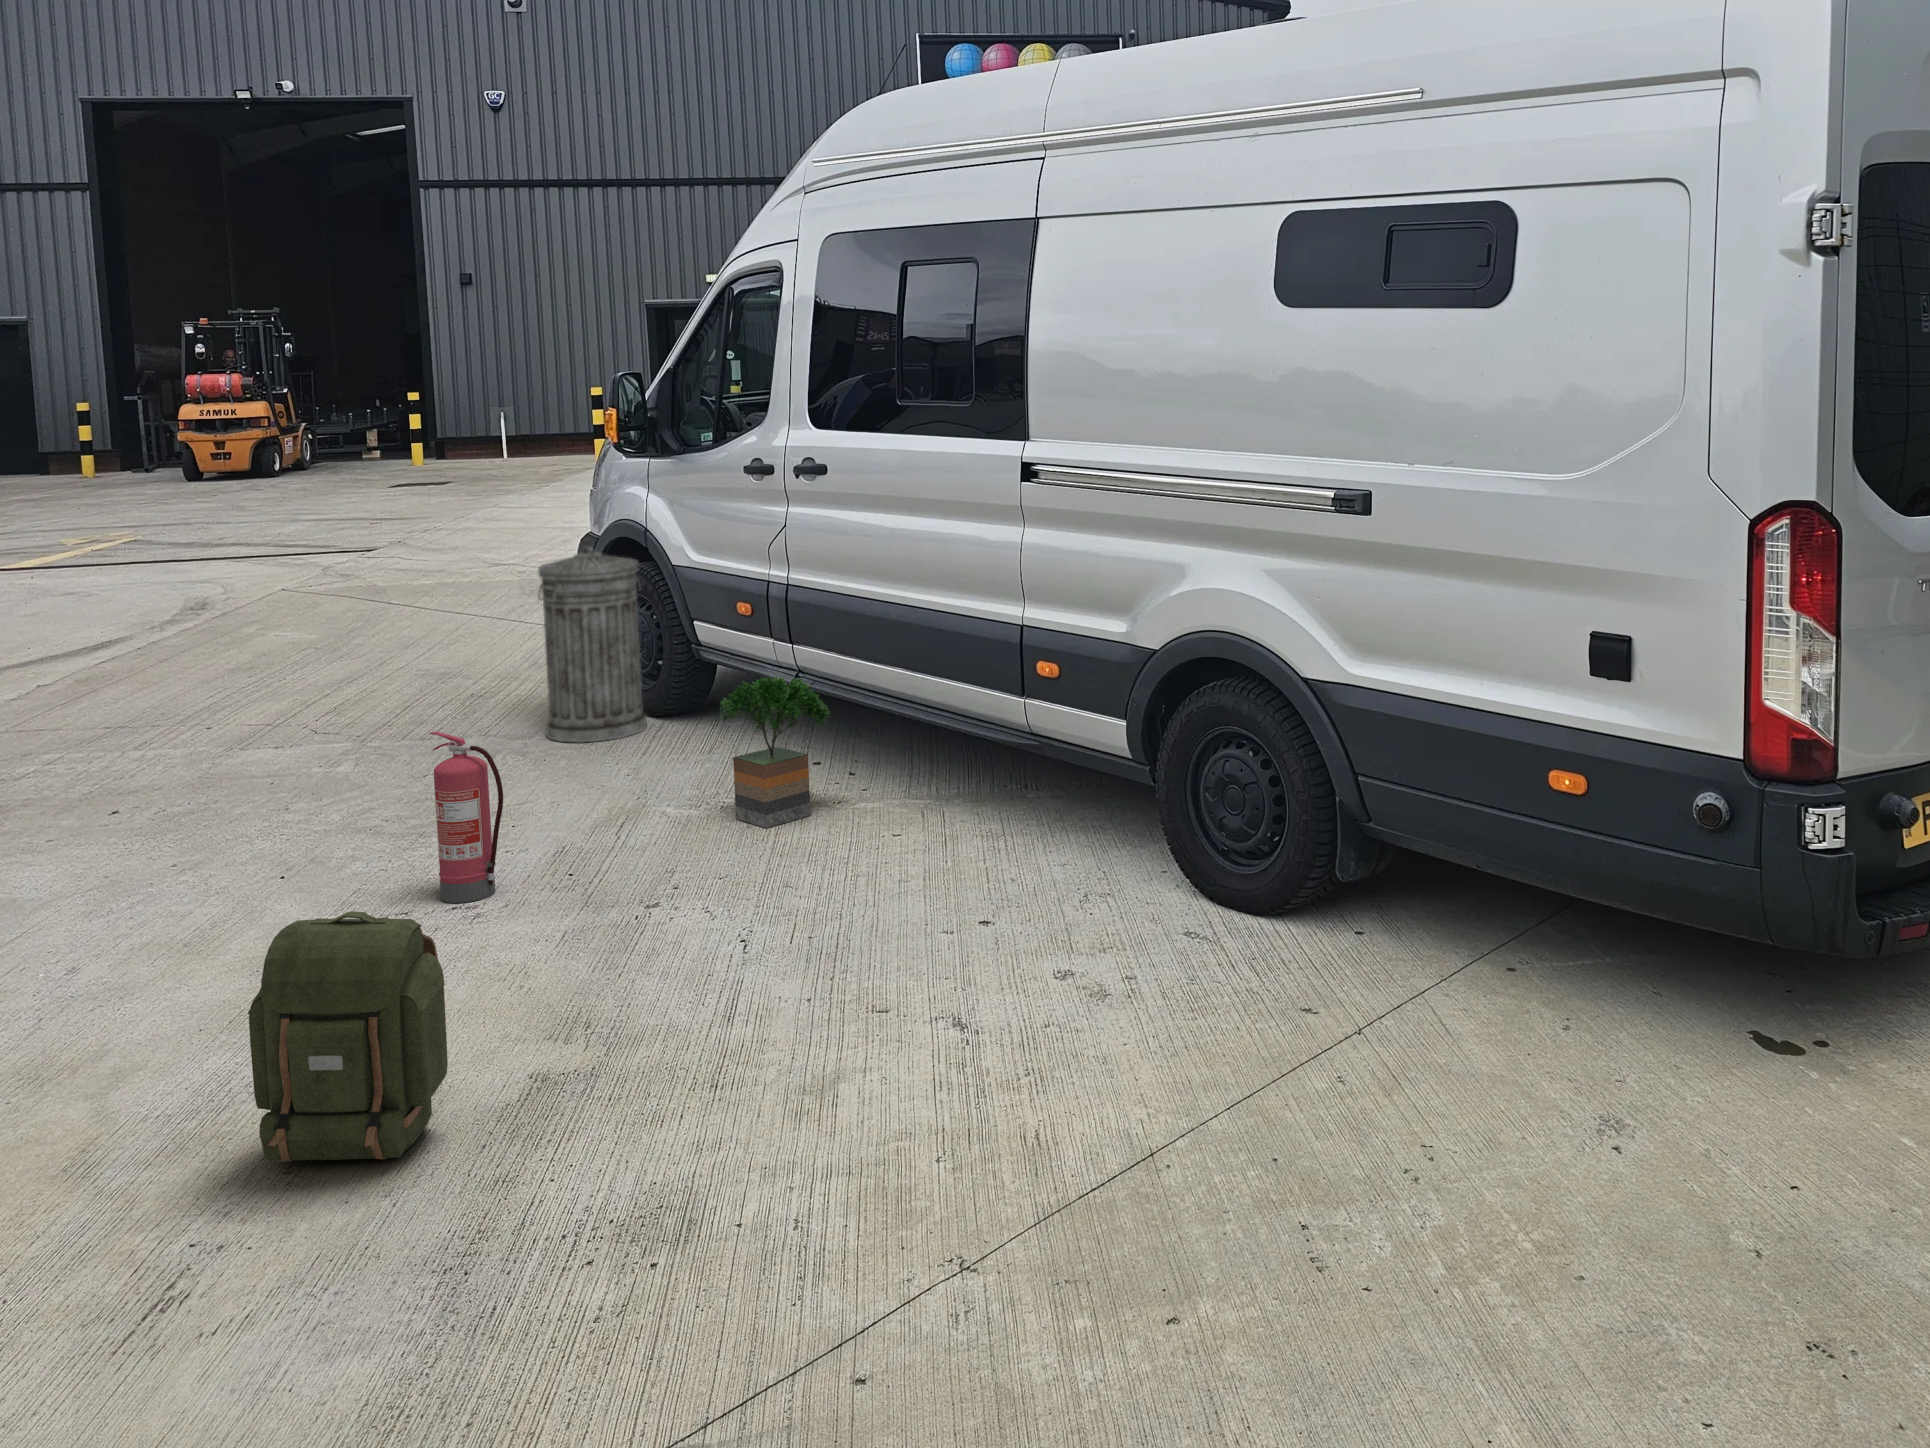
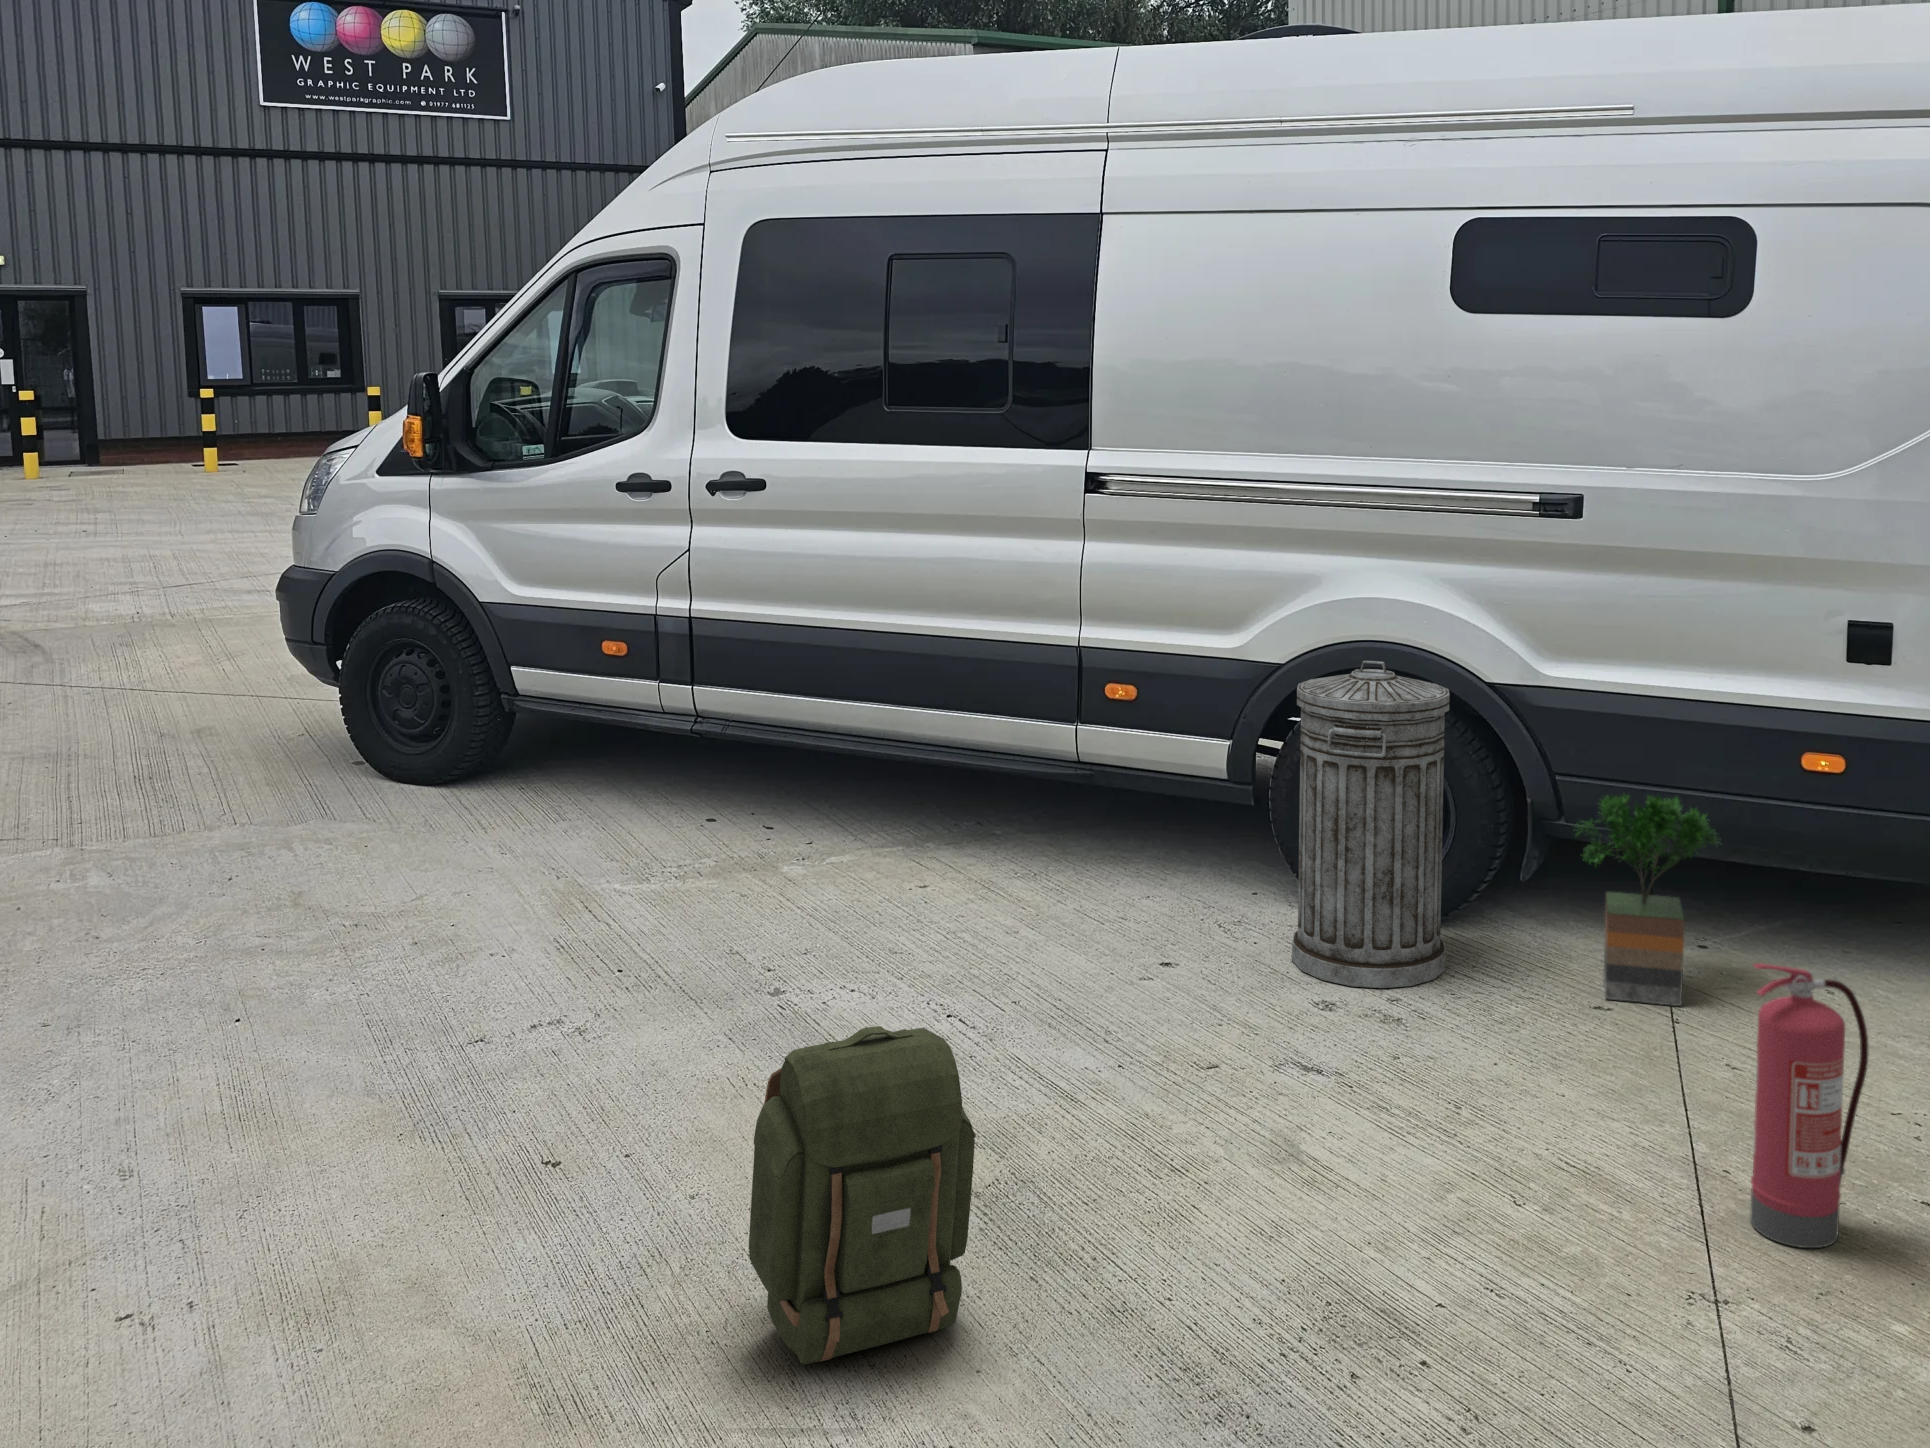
trash can: present [538,547,647,743] -> present [1292,661,1450,988]
potted tree: present [719,676,830,828] -> present [1577,794,1718,1006]
fire extinguisher: present [429,732,503,903] -> present [1750,964,1869,1248]

